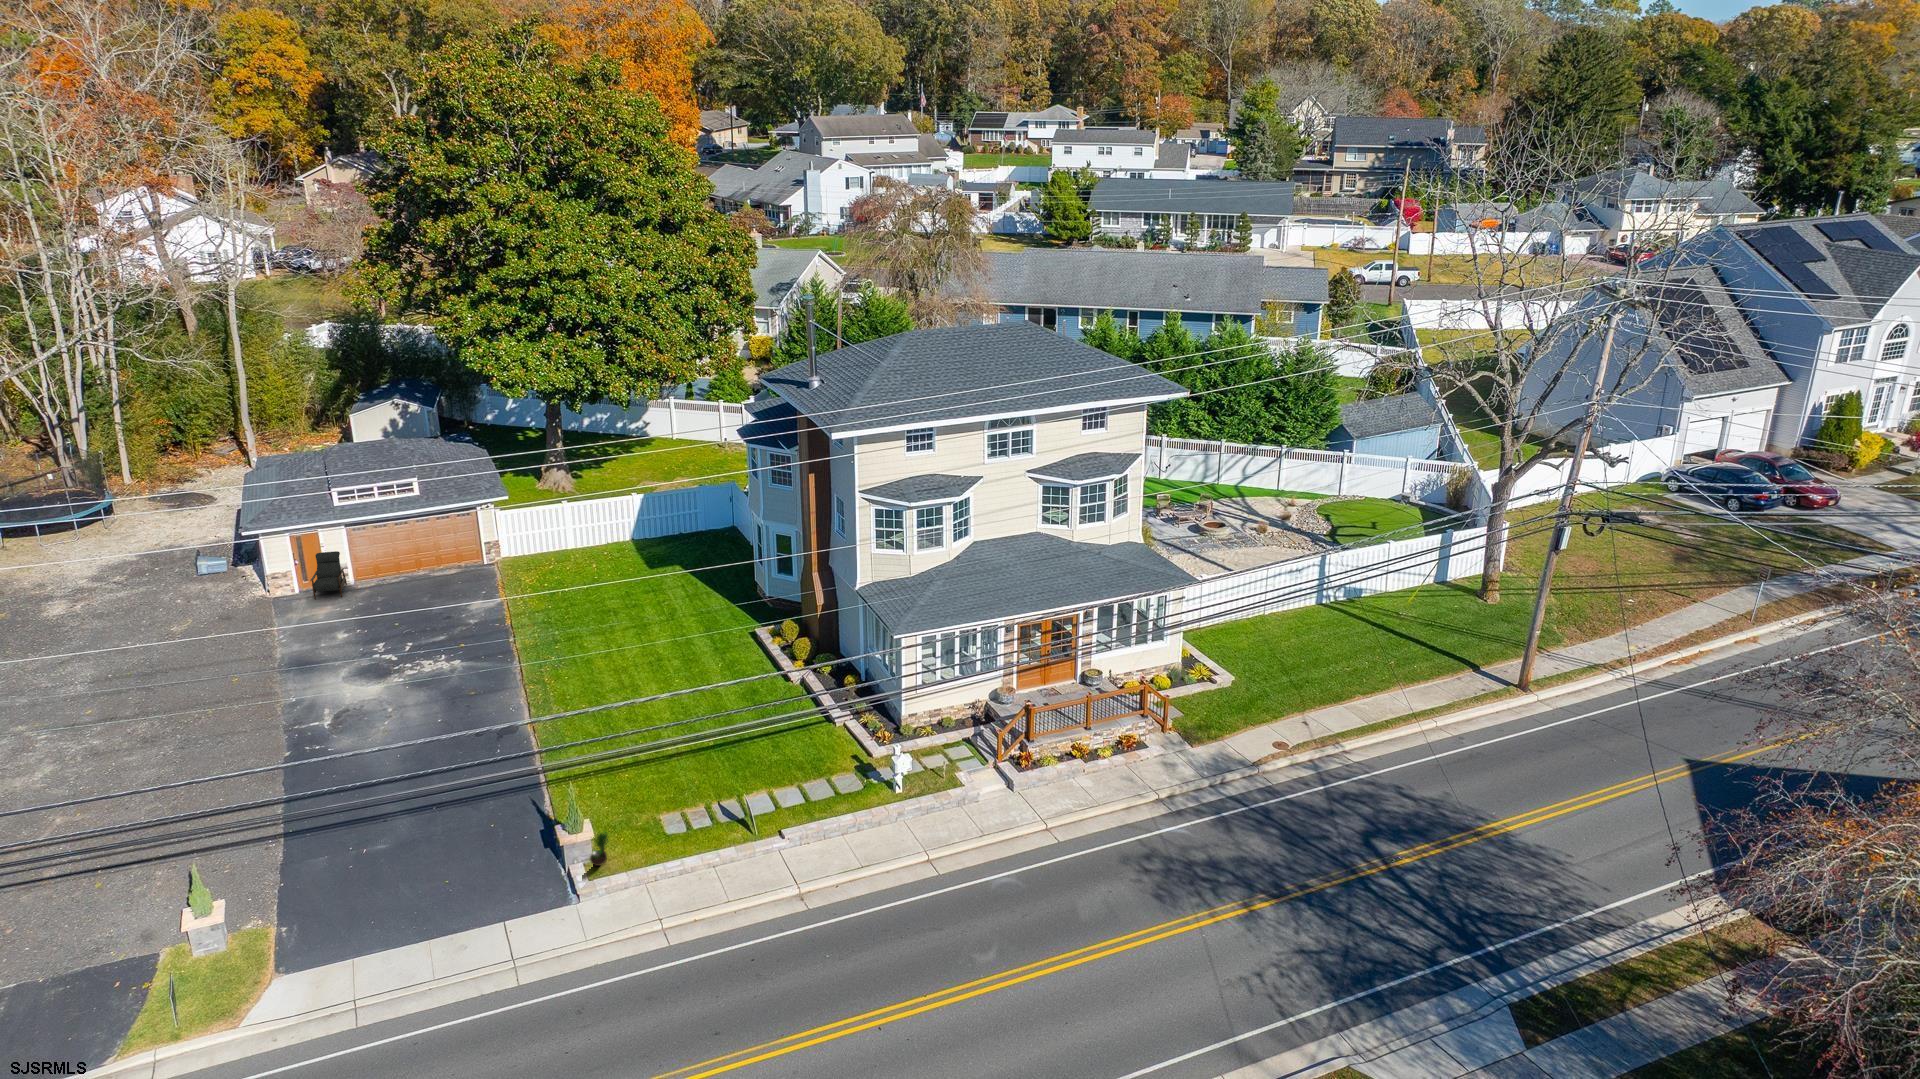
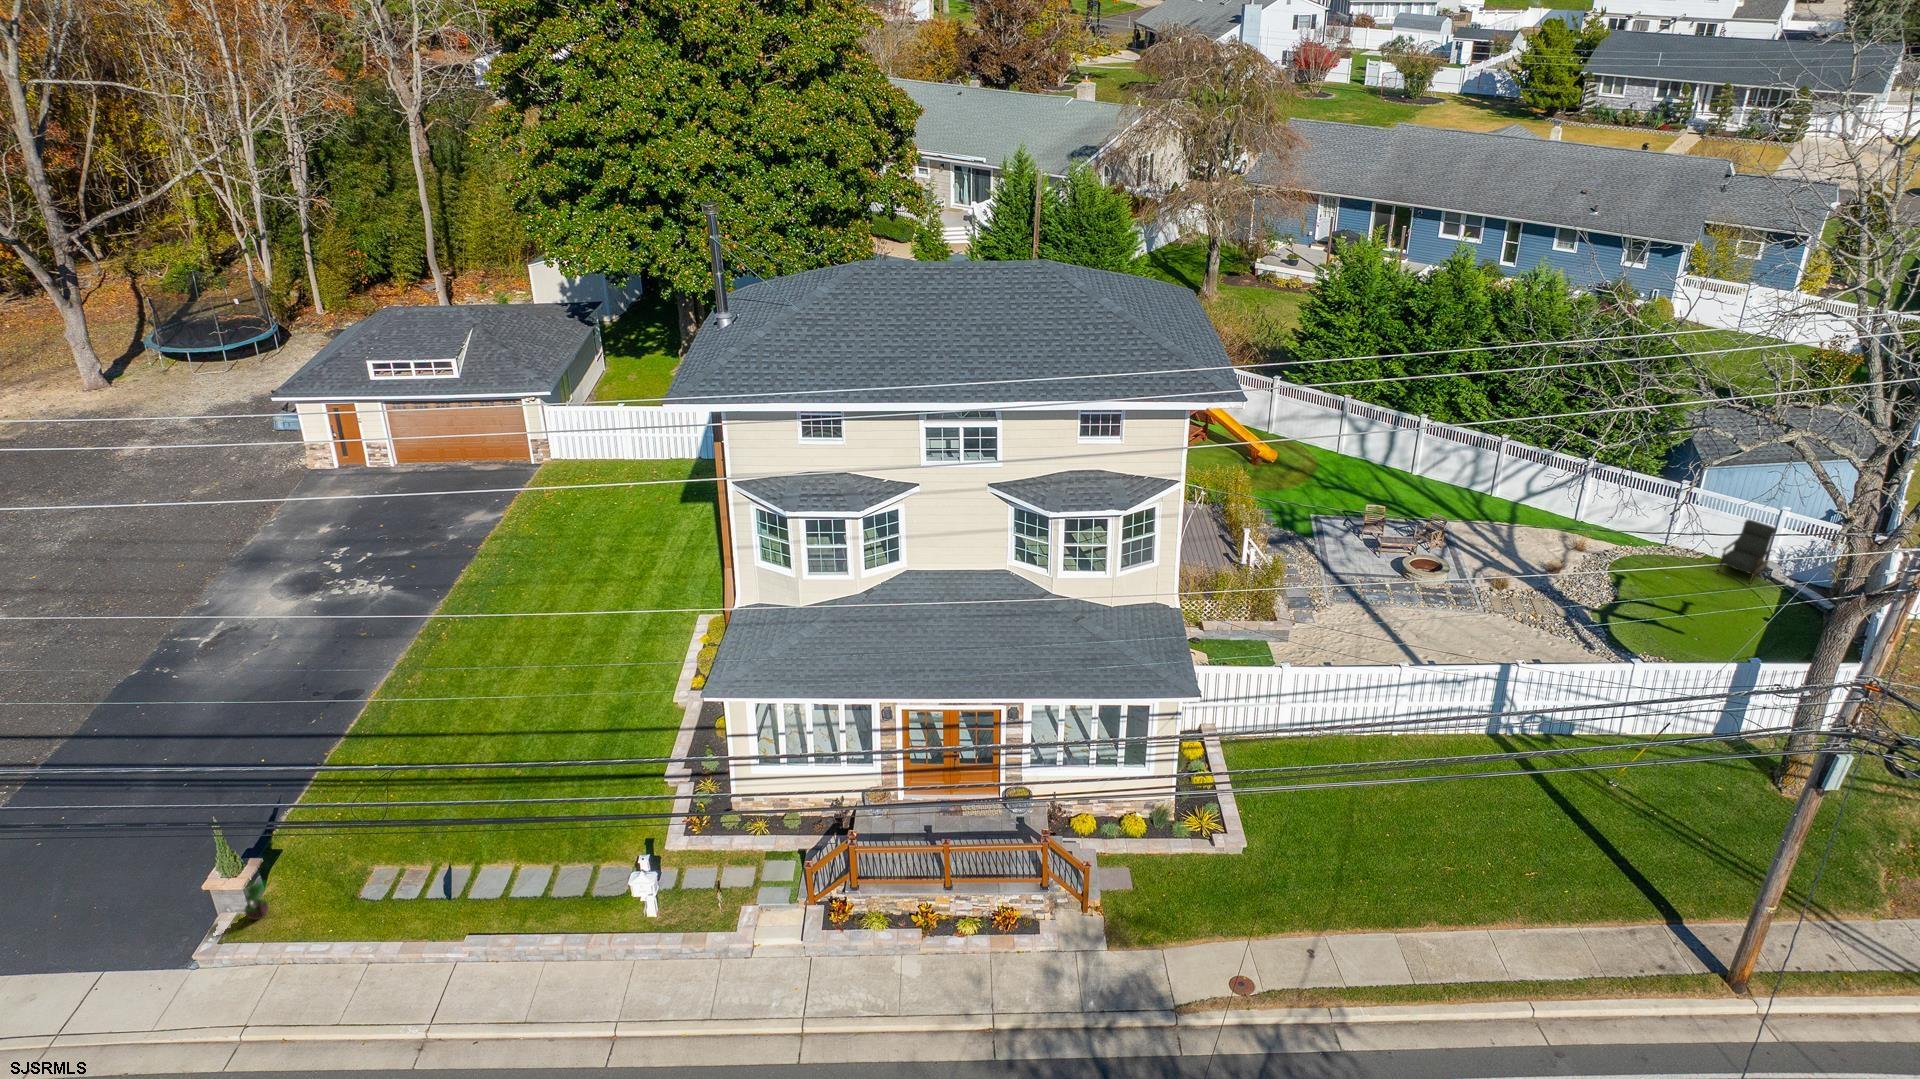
chair: present [310,551,347,600] -> present [1717,519,1776,583]

